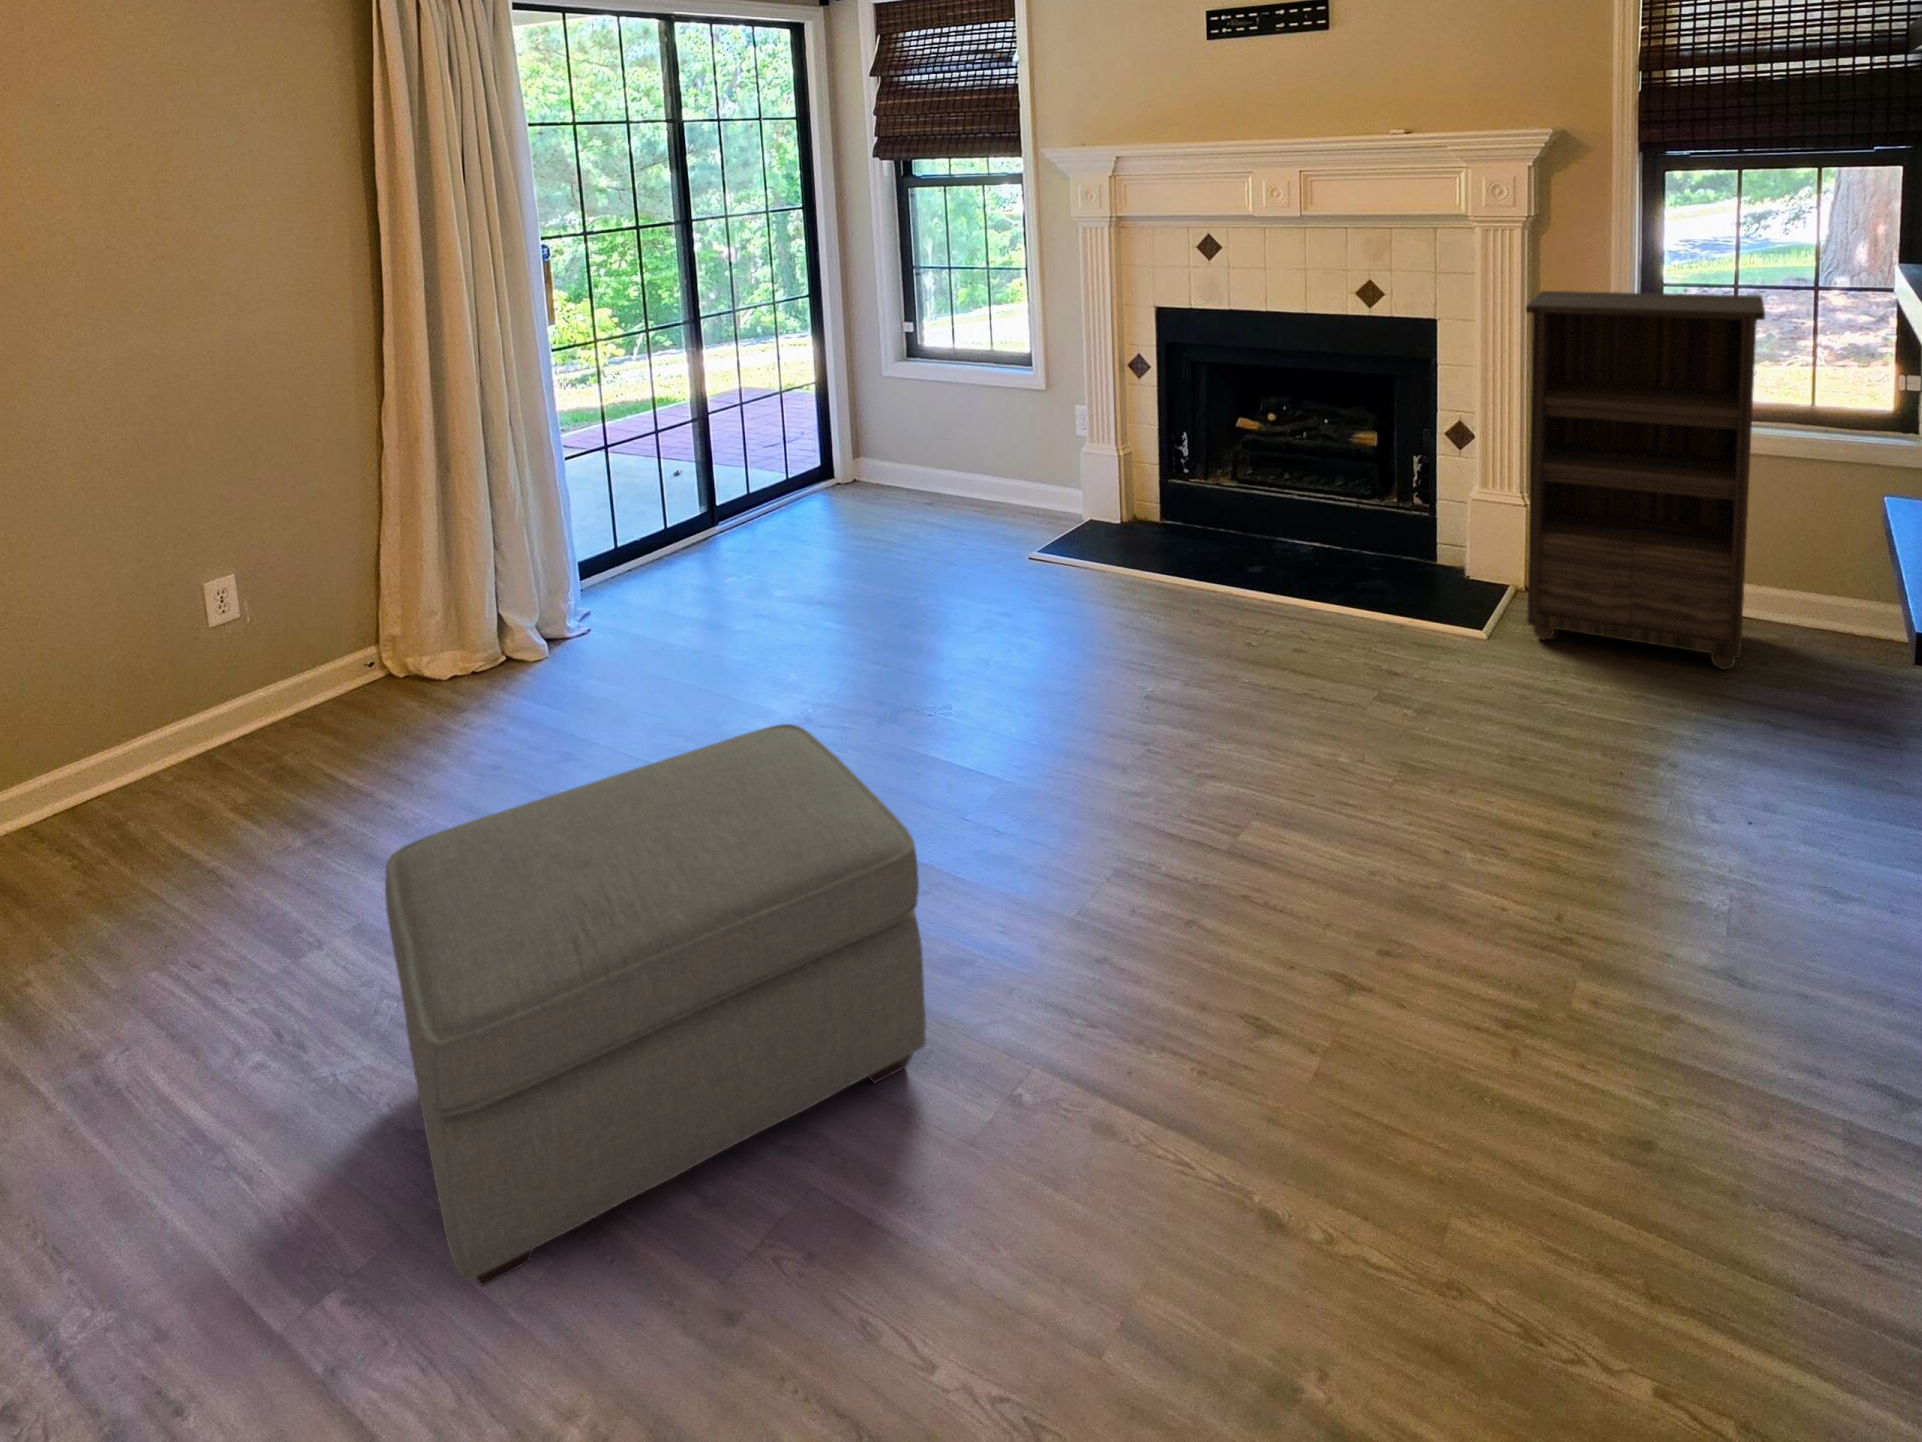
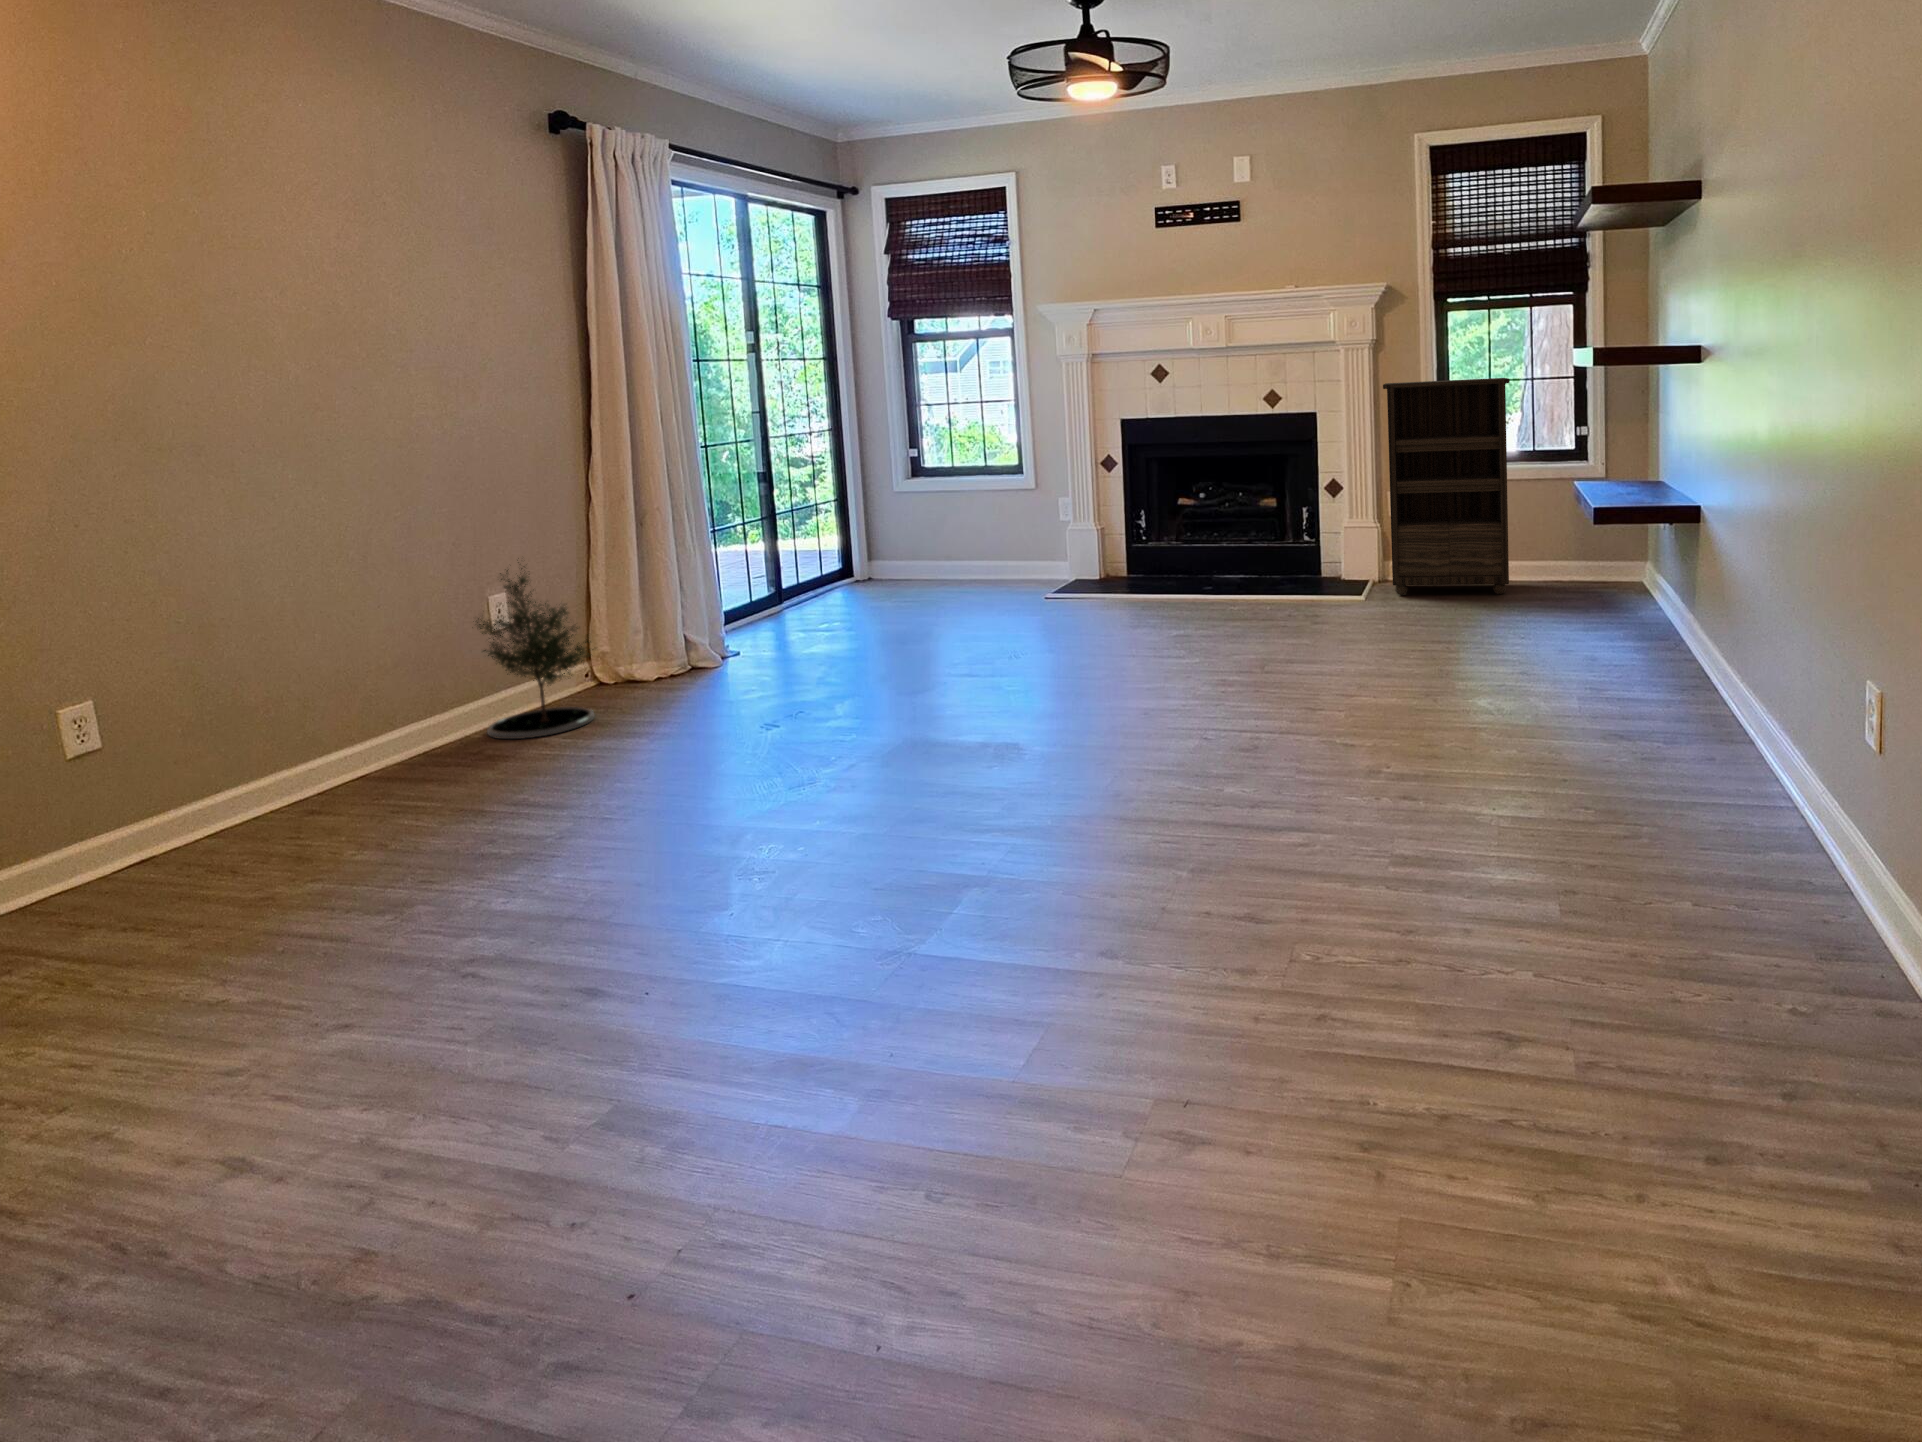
potted tree: none [137,558,313,801] -> present [473,558,594,739]
ottoman: present [385,724,926,1286] -> none [863,587,1165,799]

